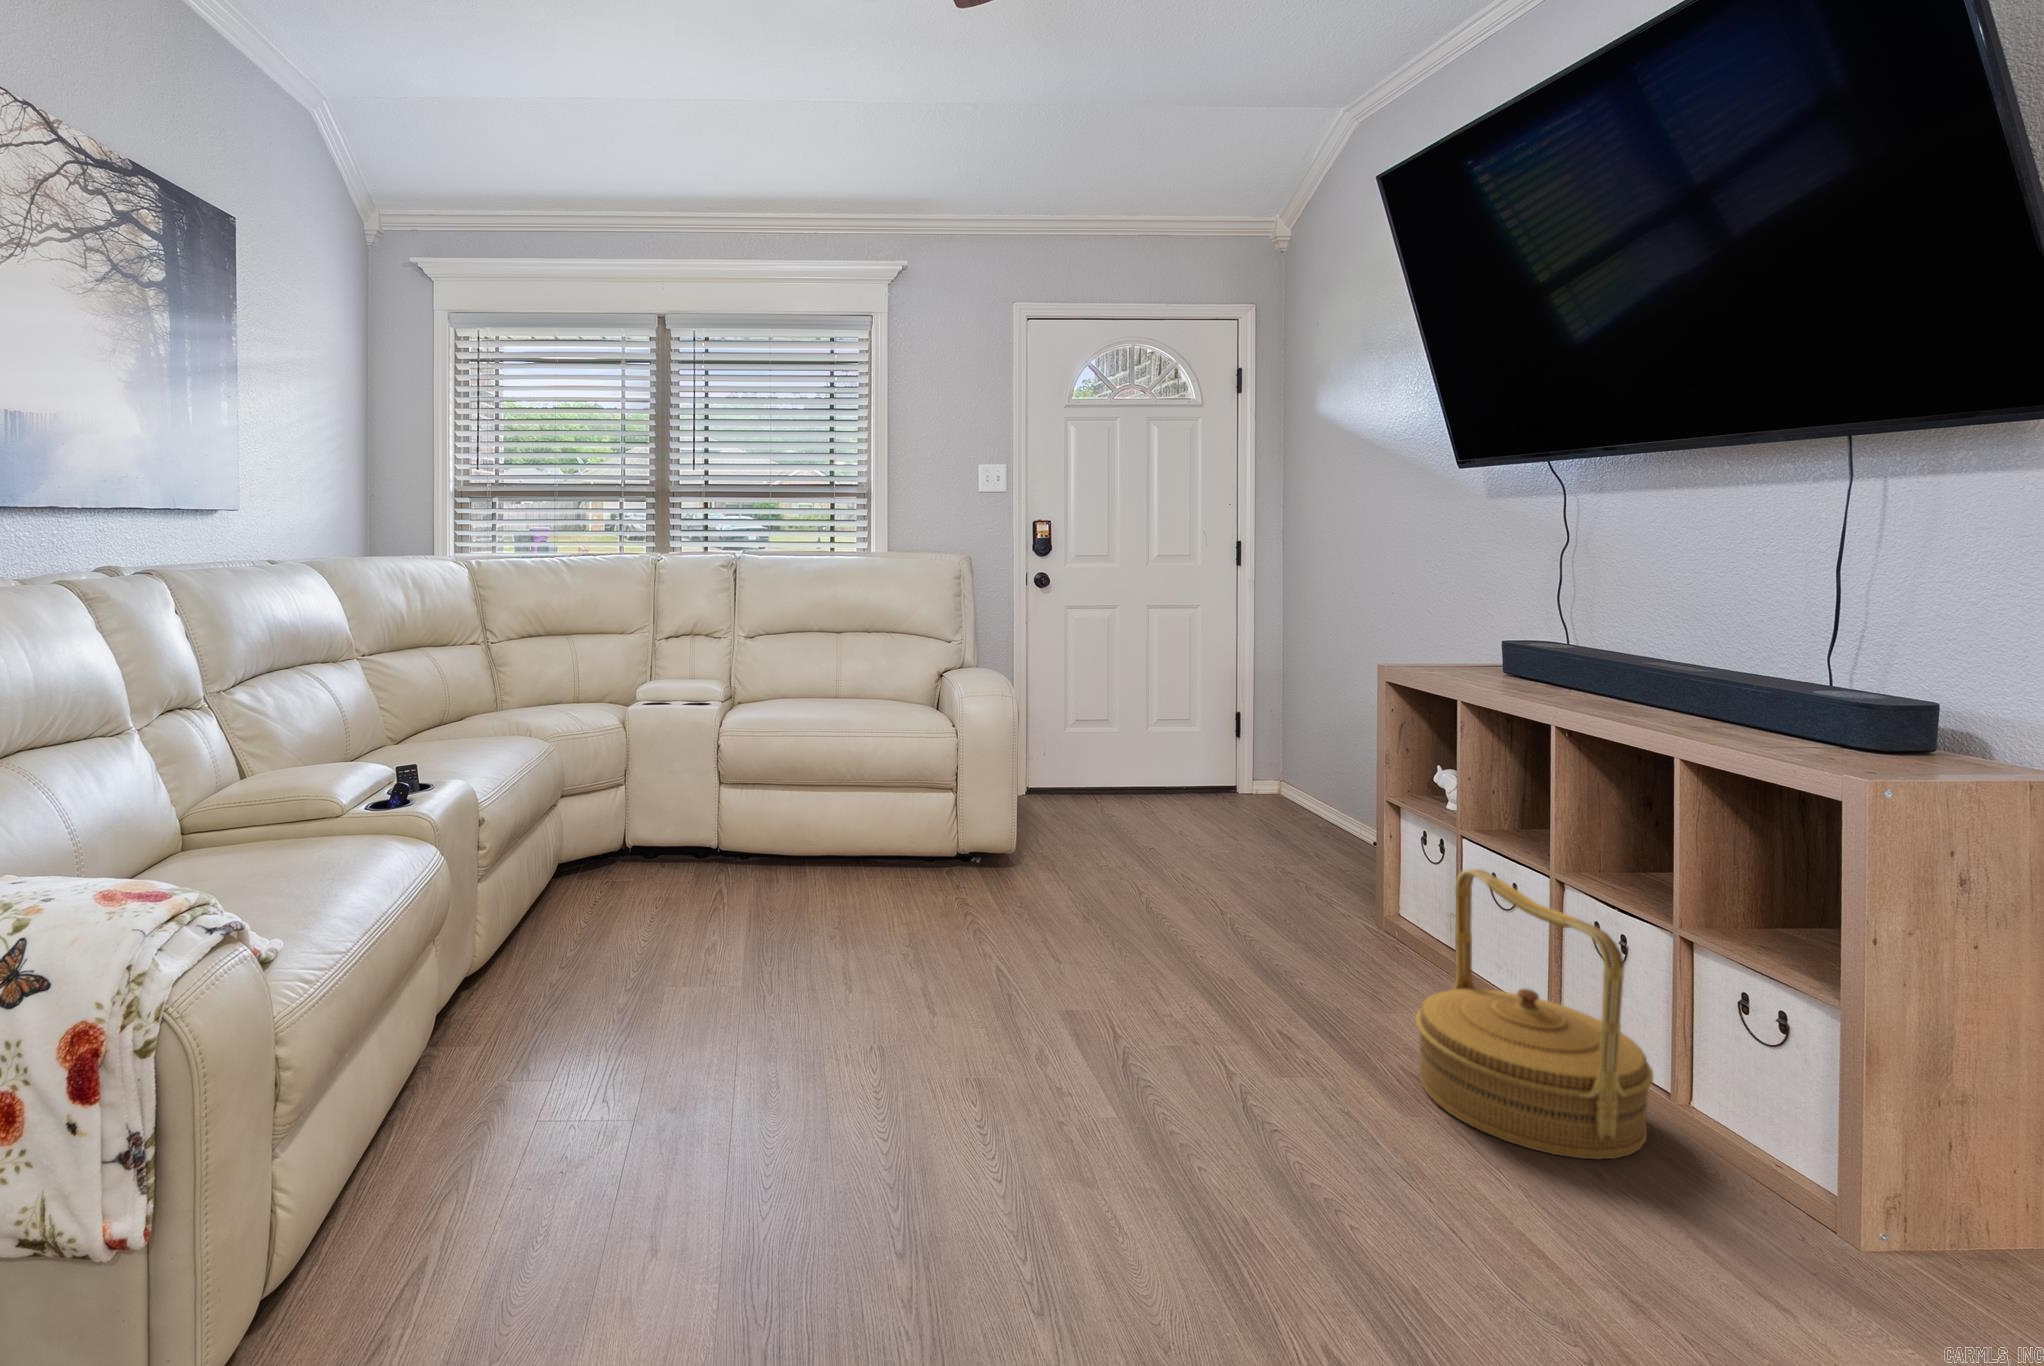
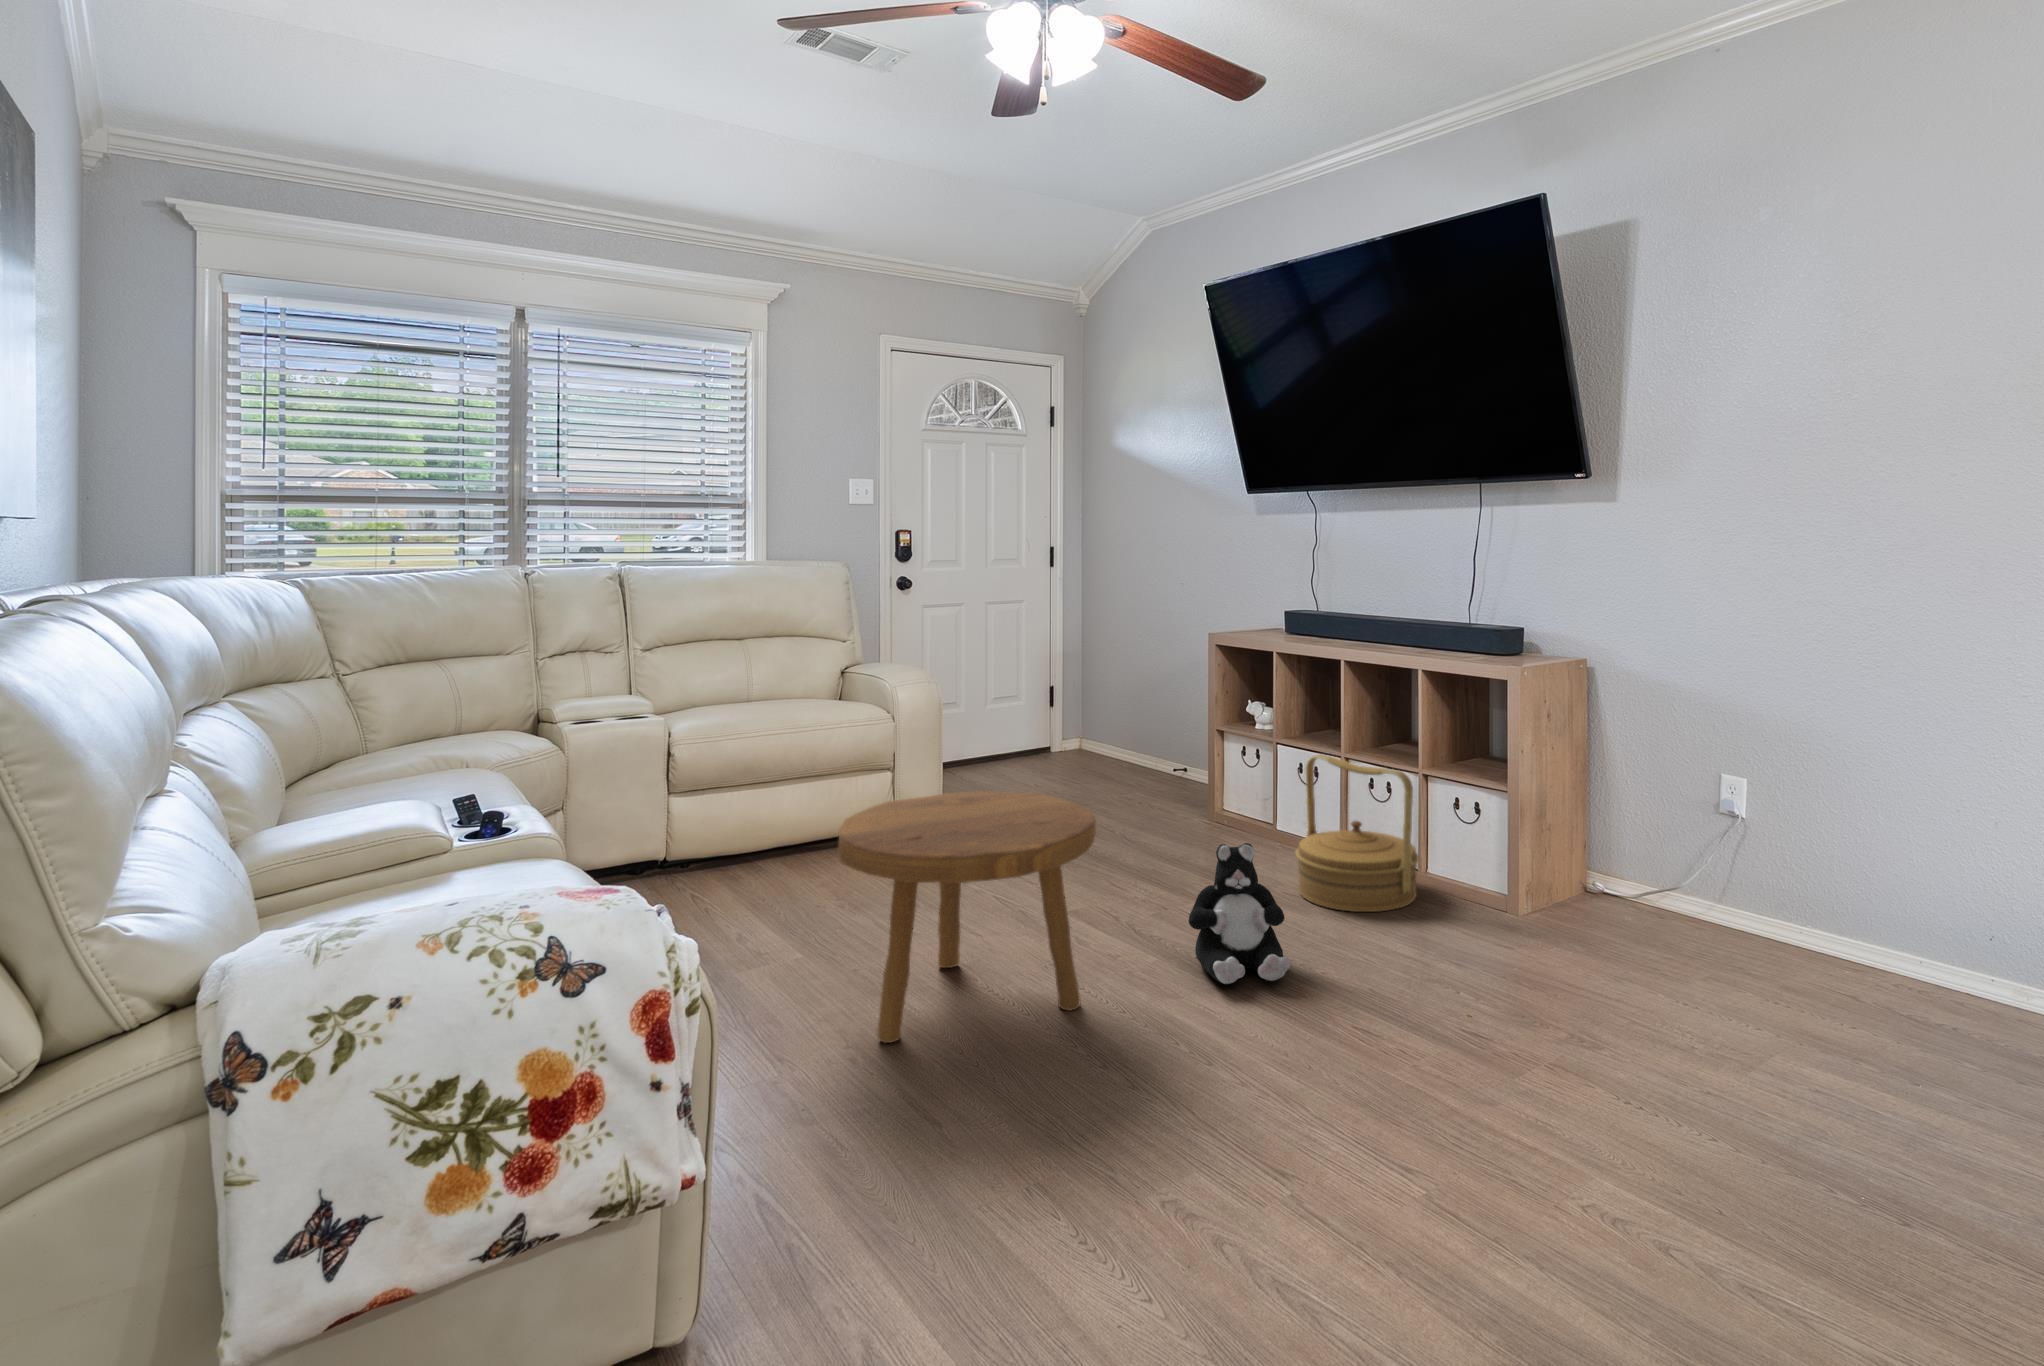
footstool: none [697,825,1007,1148] -> present [838,791,1096,1043]
plush toy: none [1149,979,1302,1216] -> present [1189,843,1291,984]

